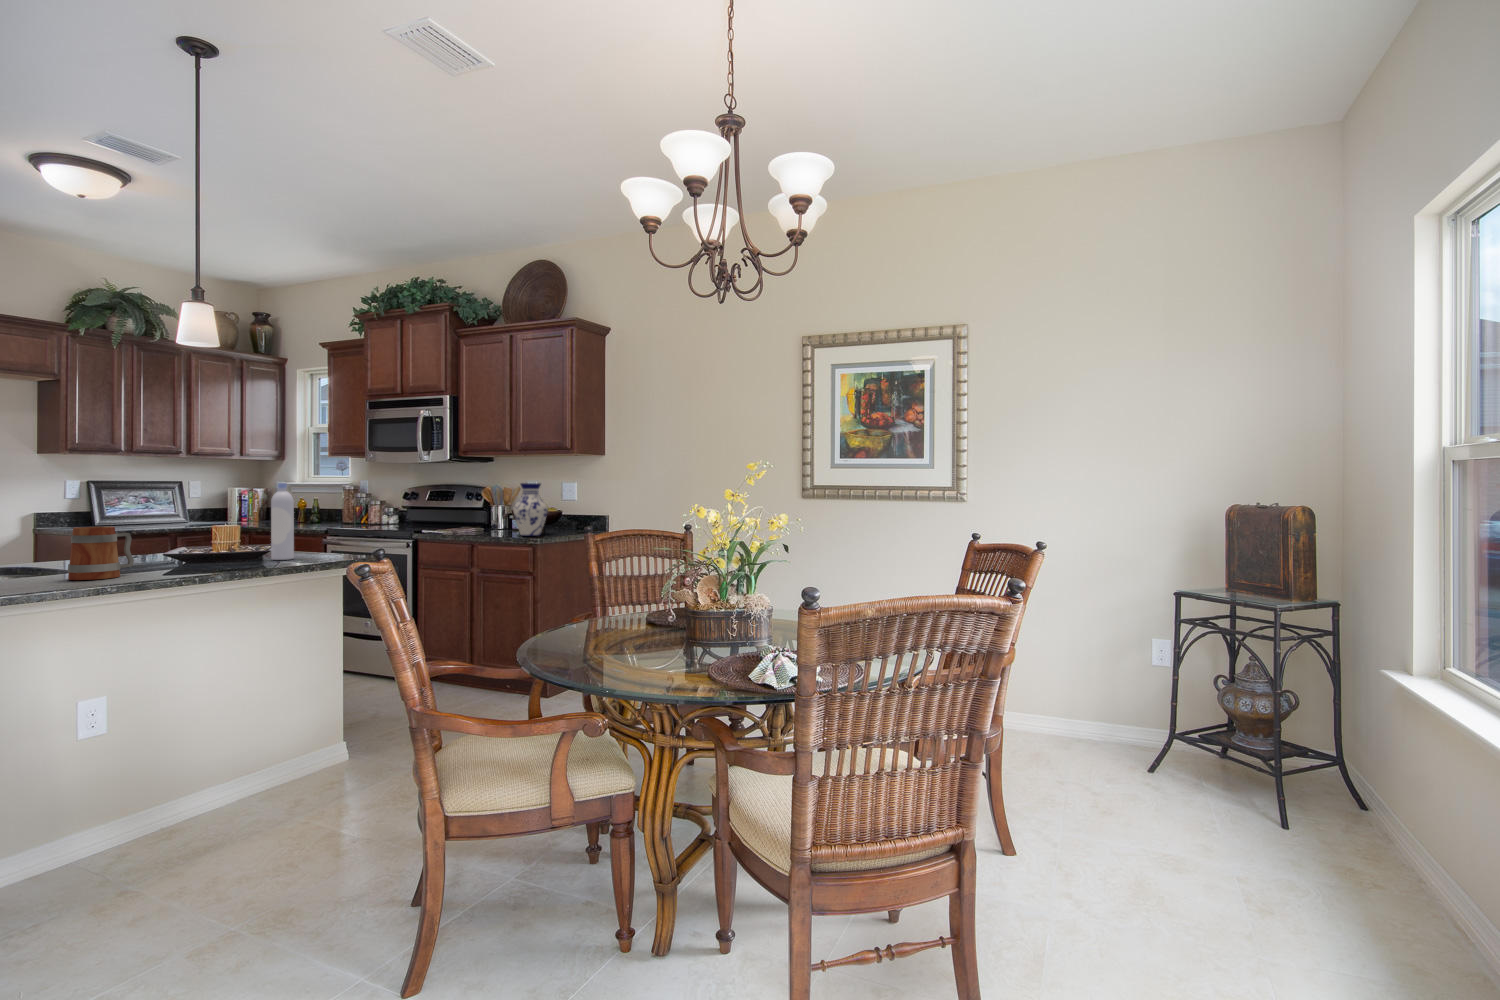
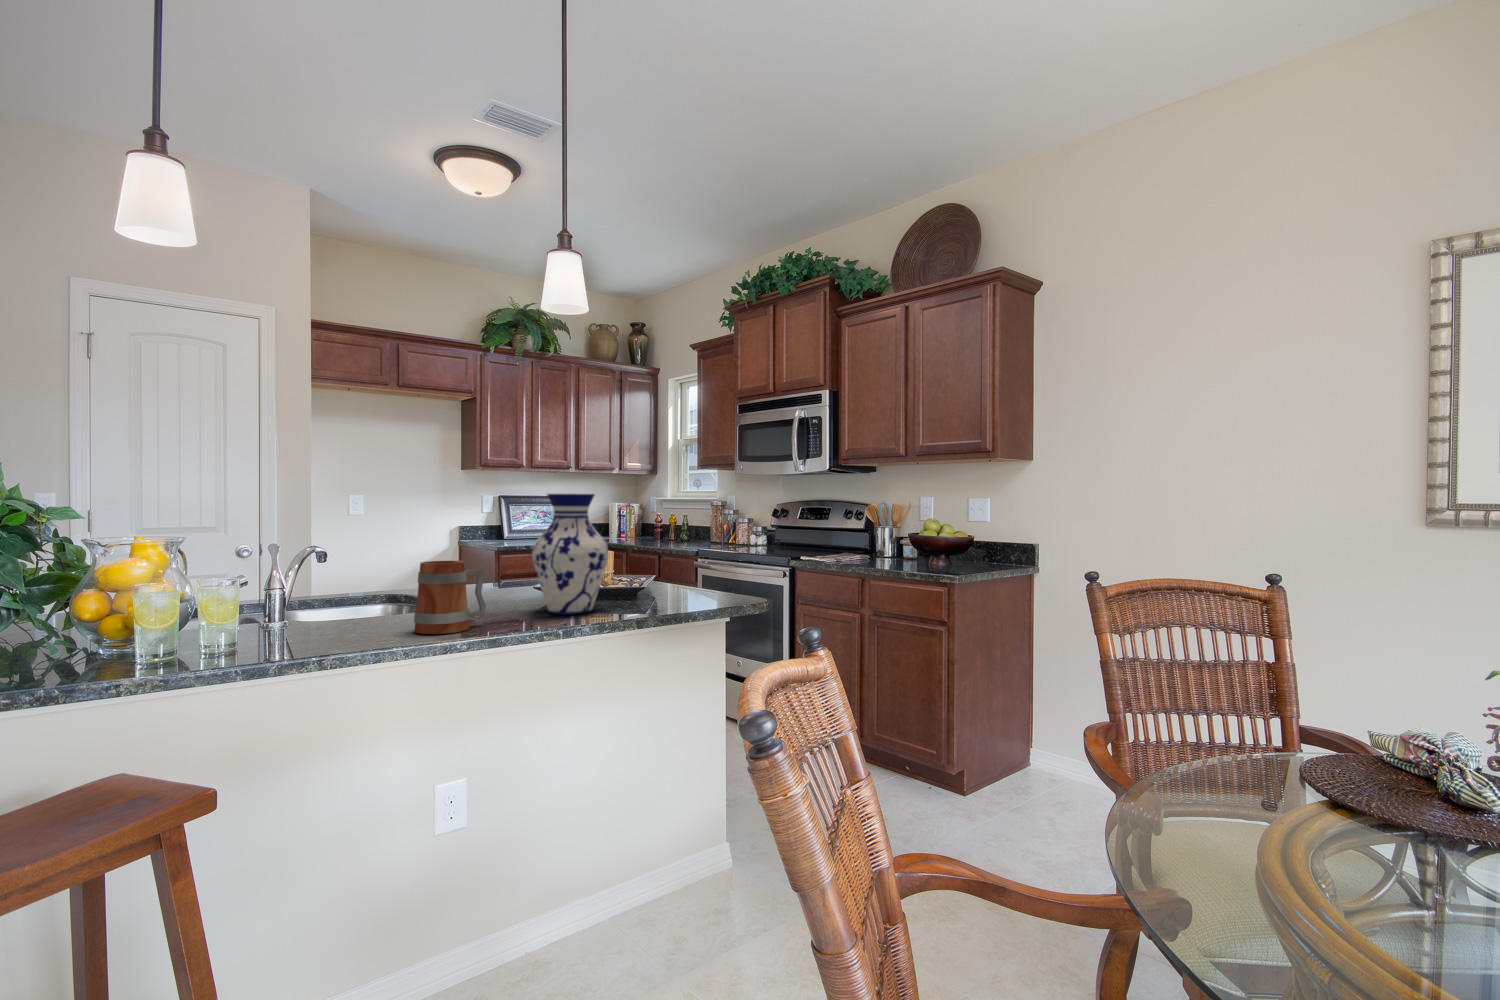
bottle: present [271,483,294,560] -> none [641,500,667,607]
vase: present [513,483,548,536] -> present [532,494,609,615]

